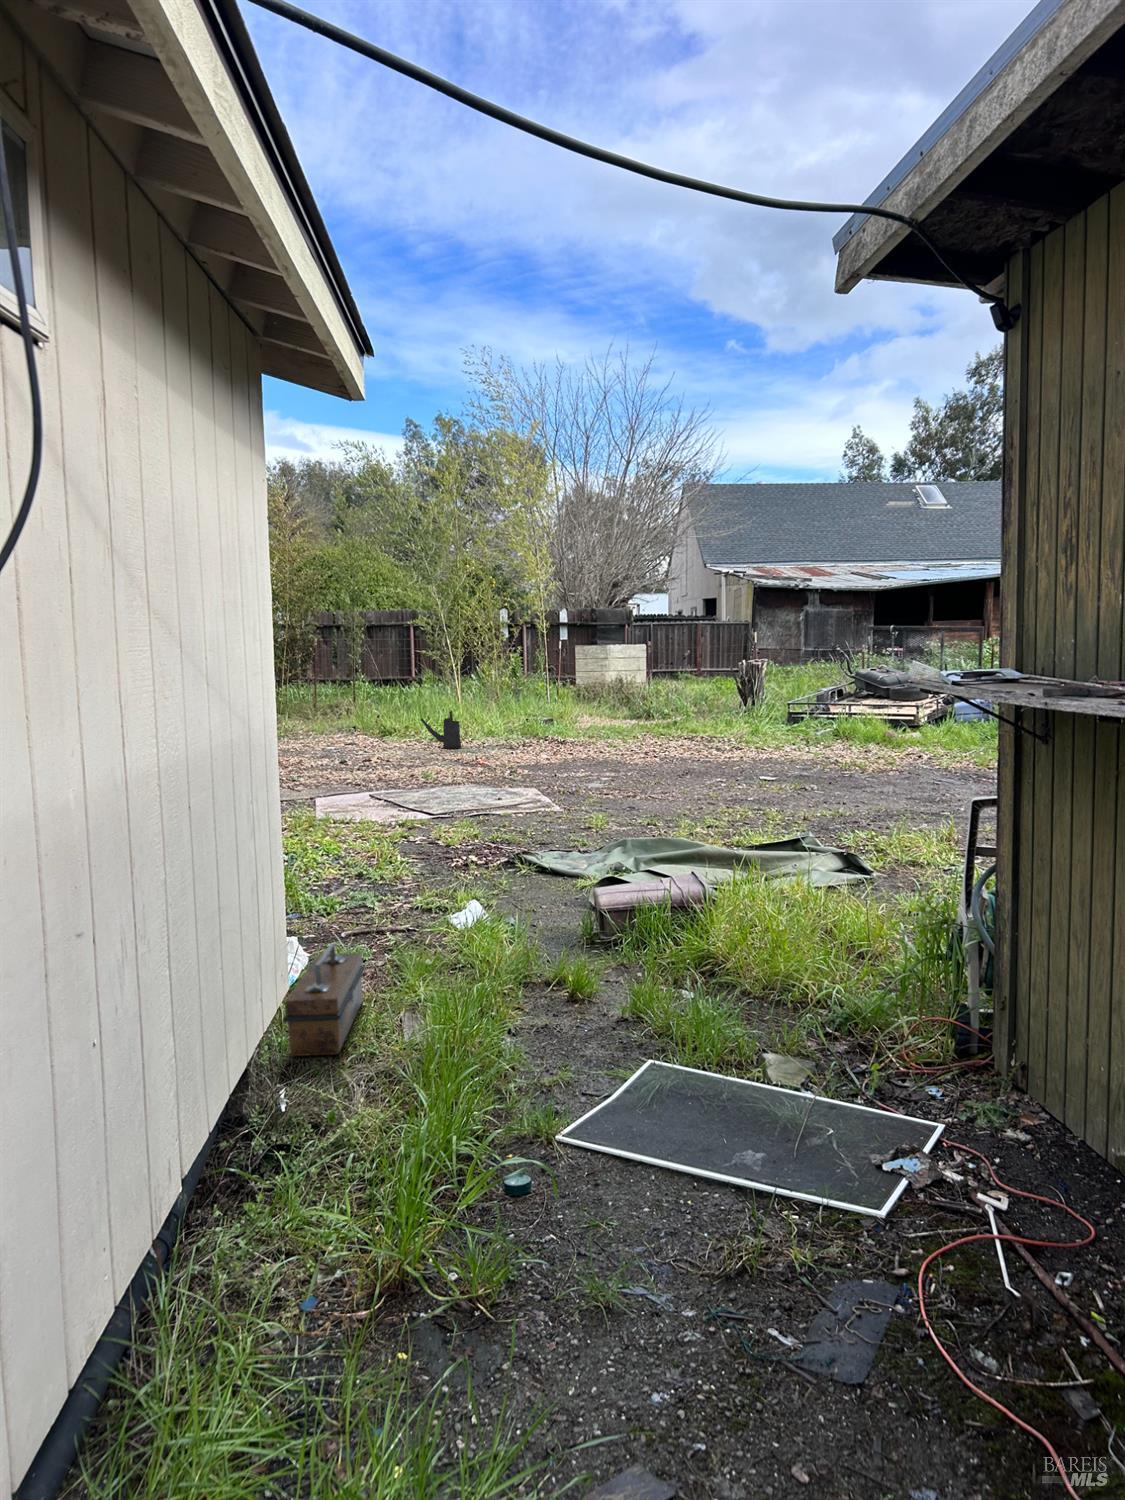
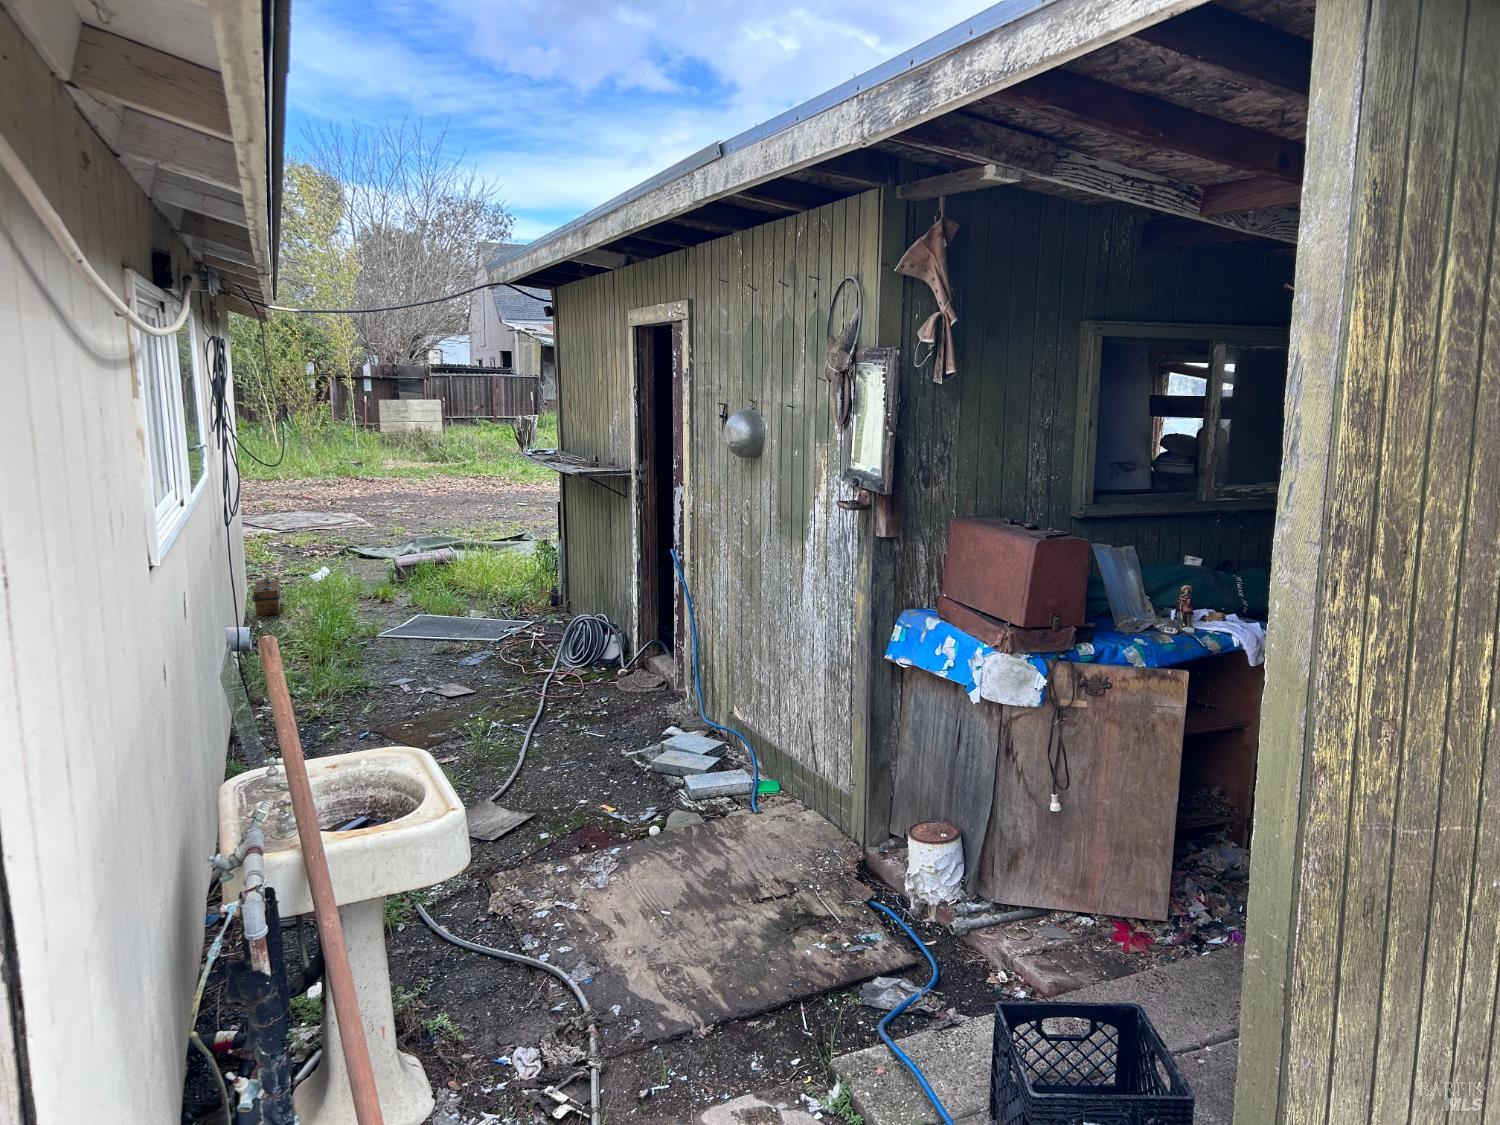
watering can: present [421,711,467,749] -> none [248,456,289,487]

